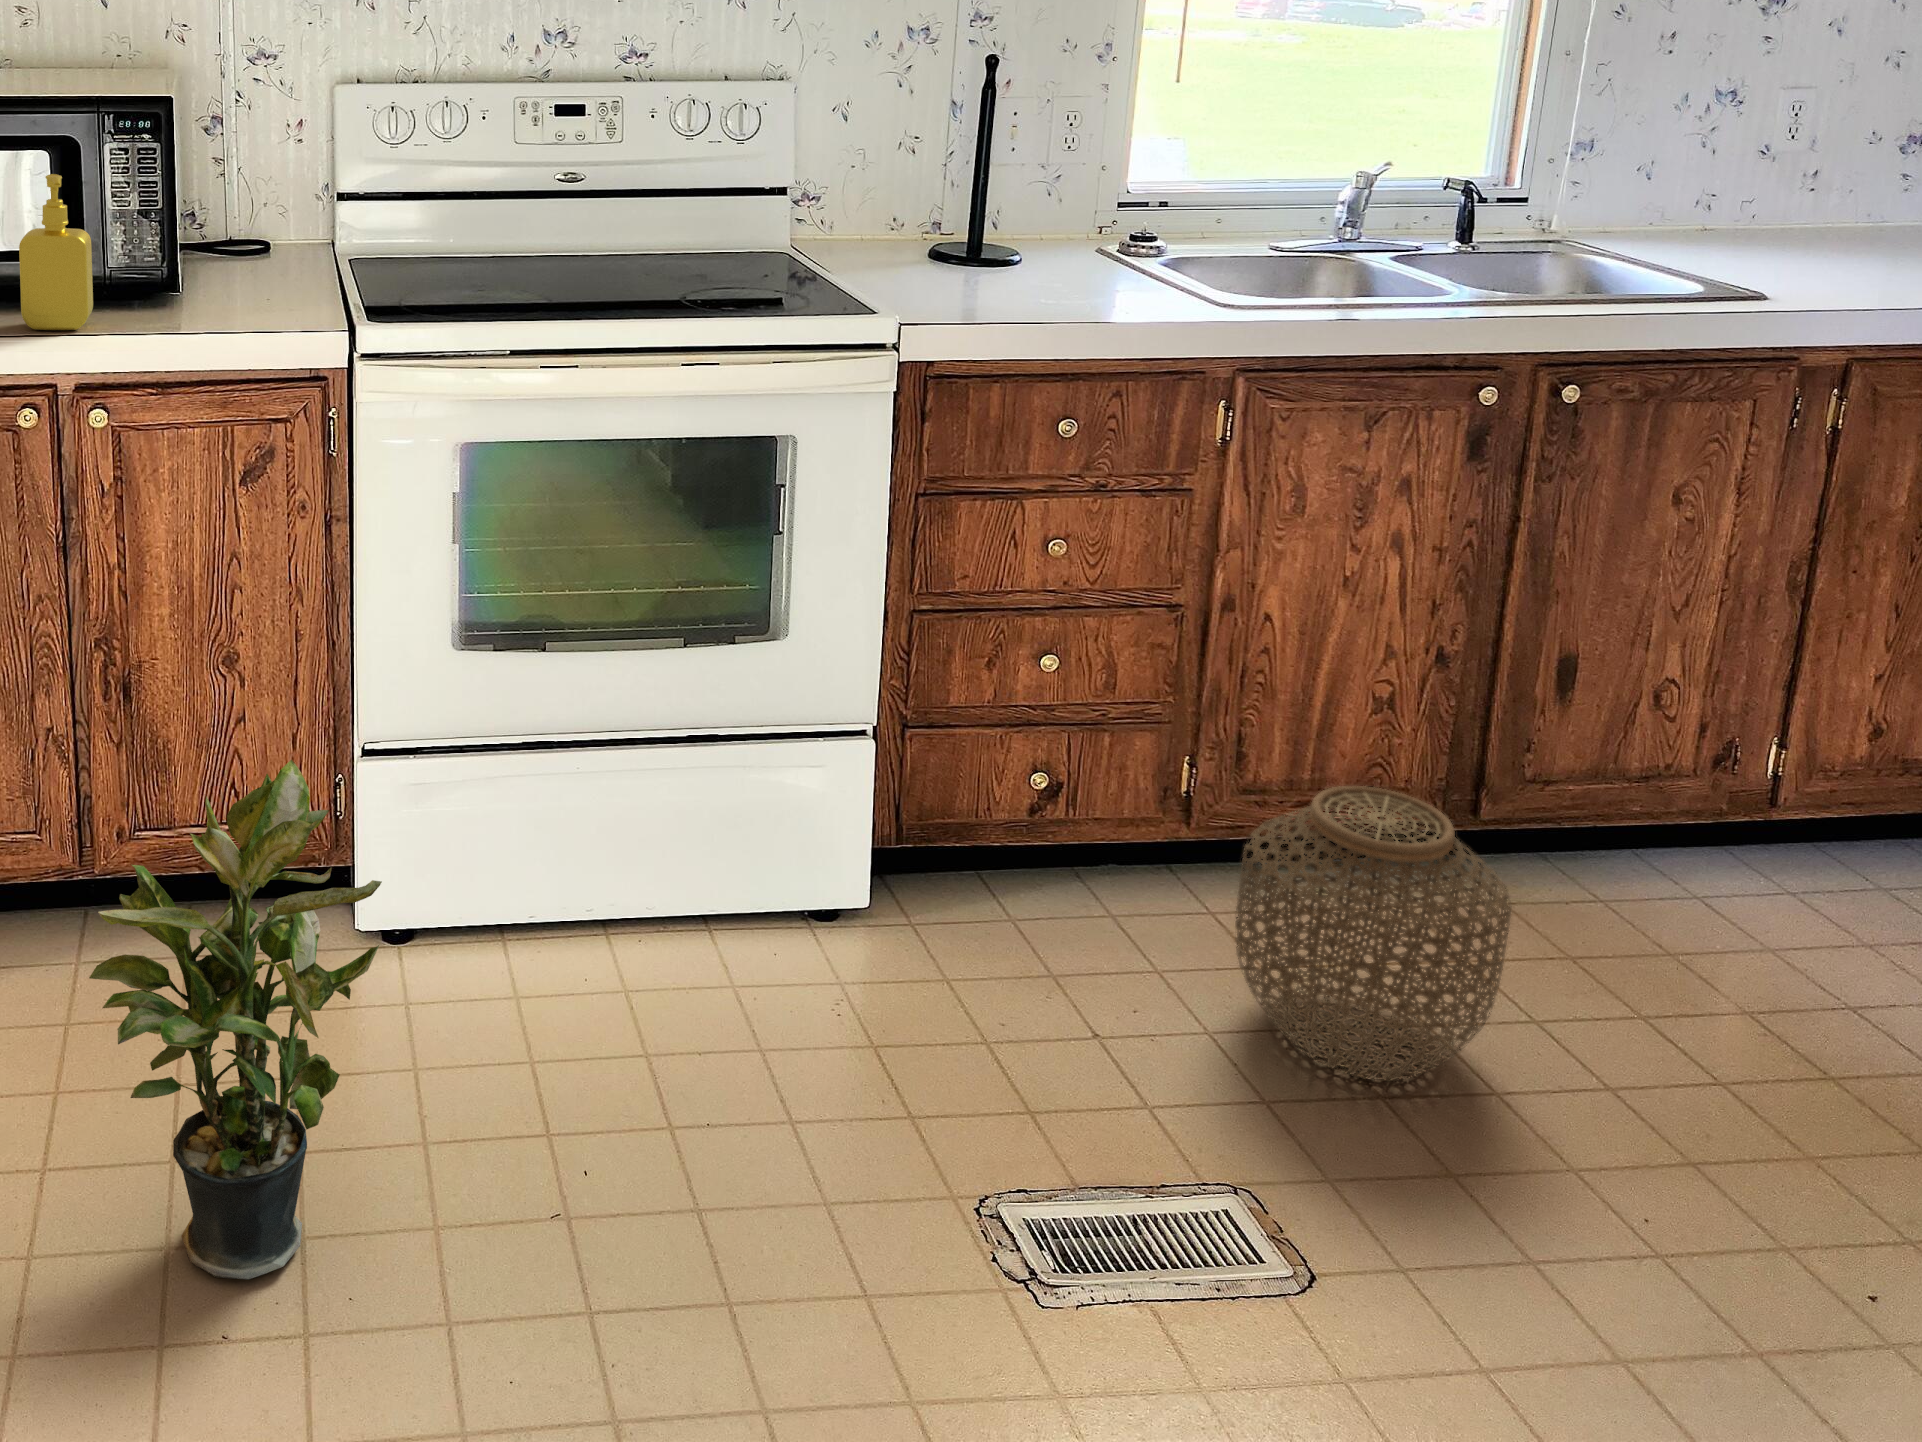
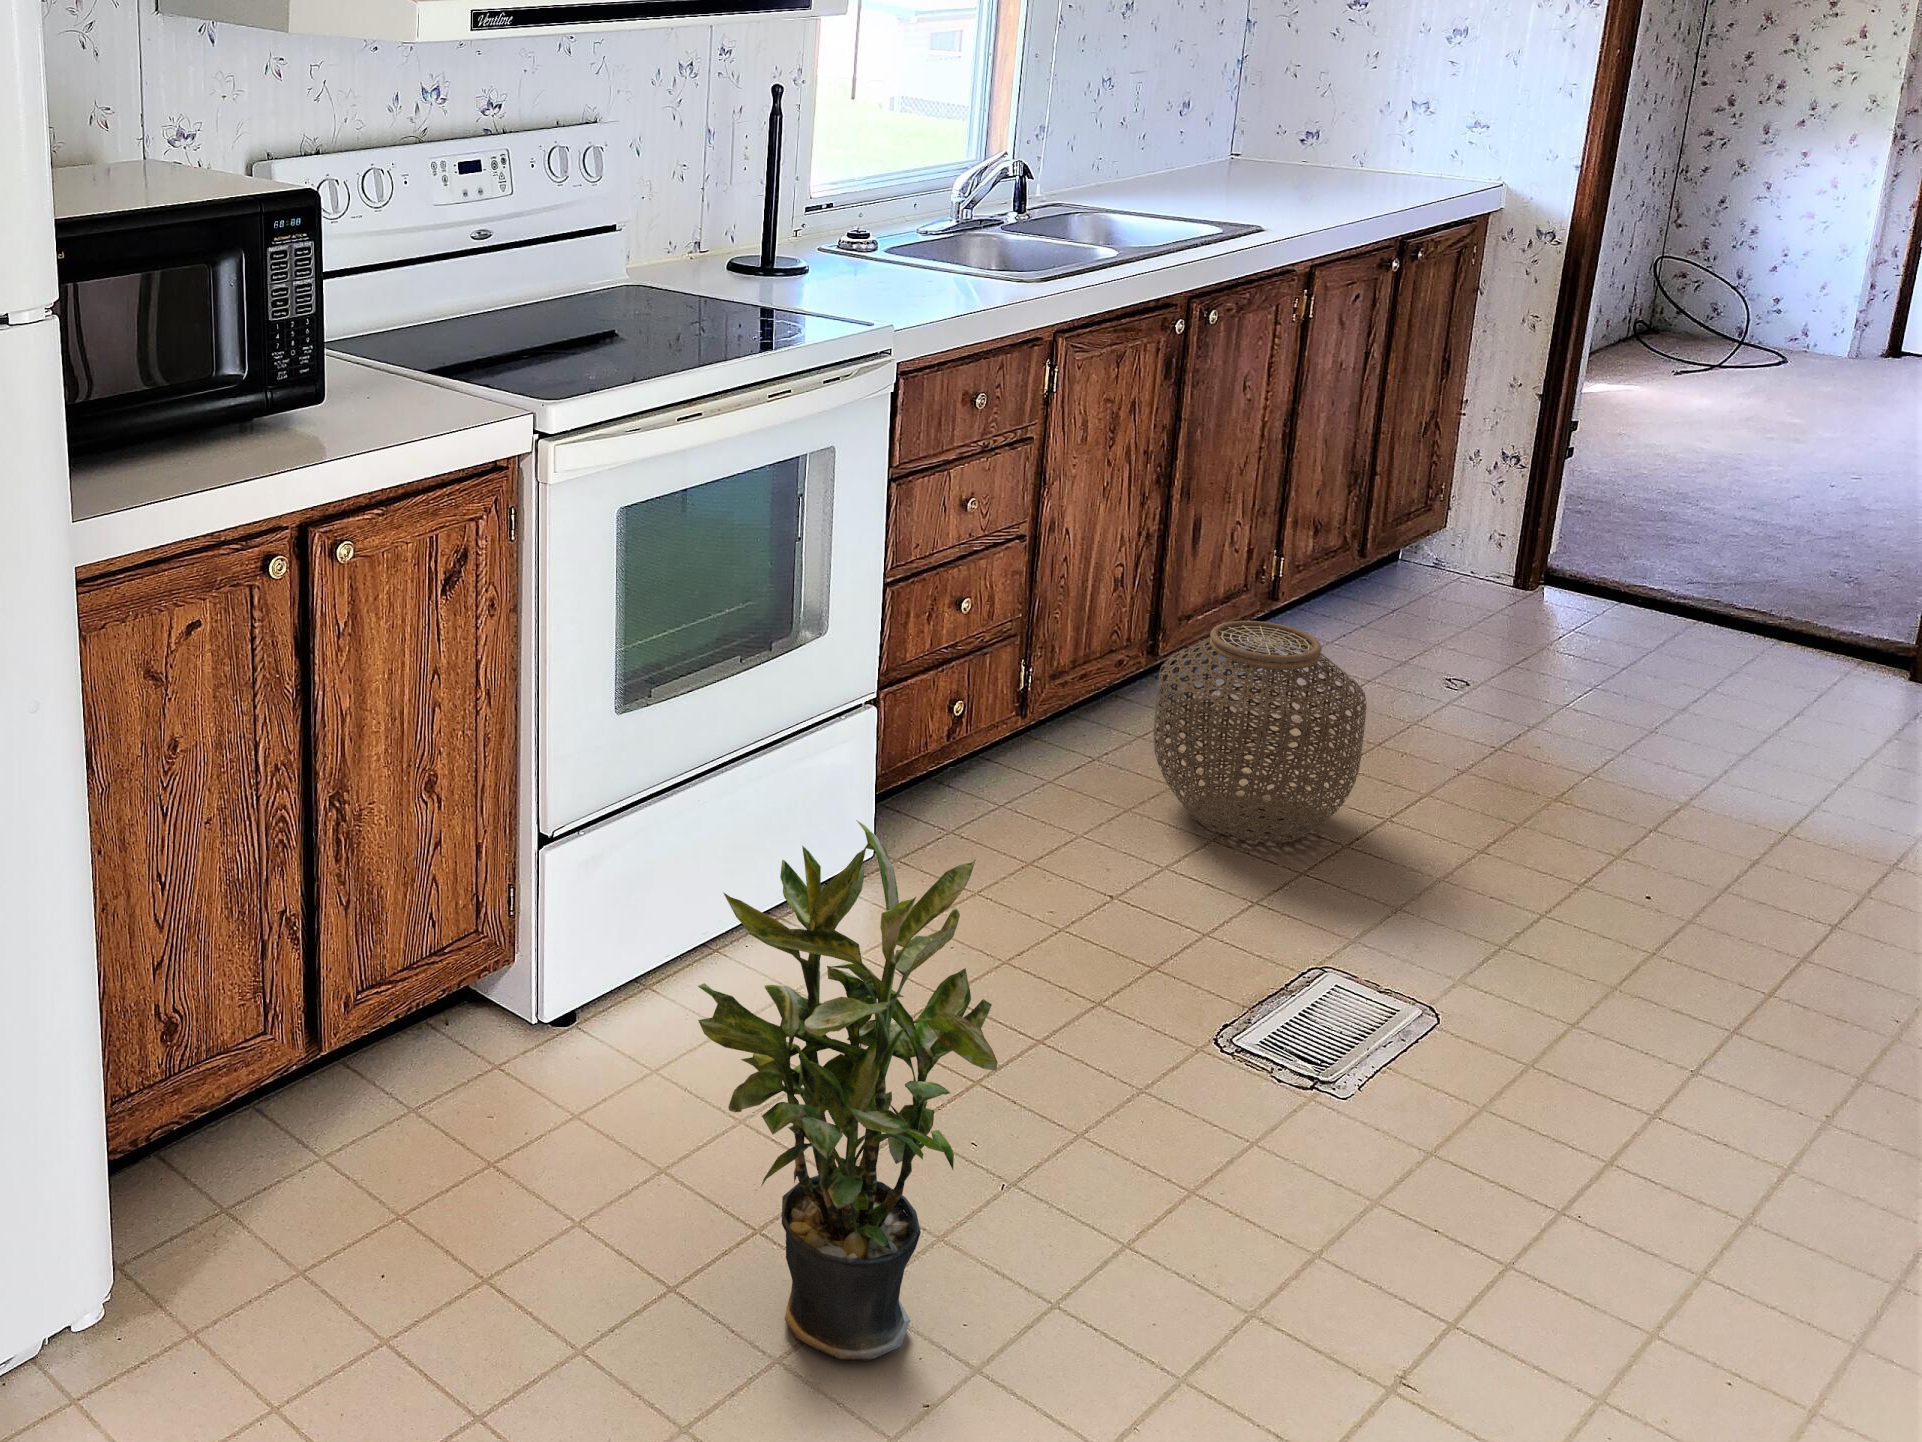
soap dispenser: present [19,174,93,330] -> none [209,282,297,463]

